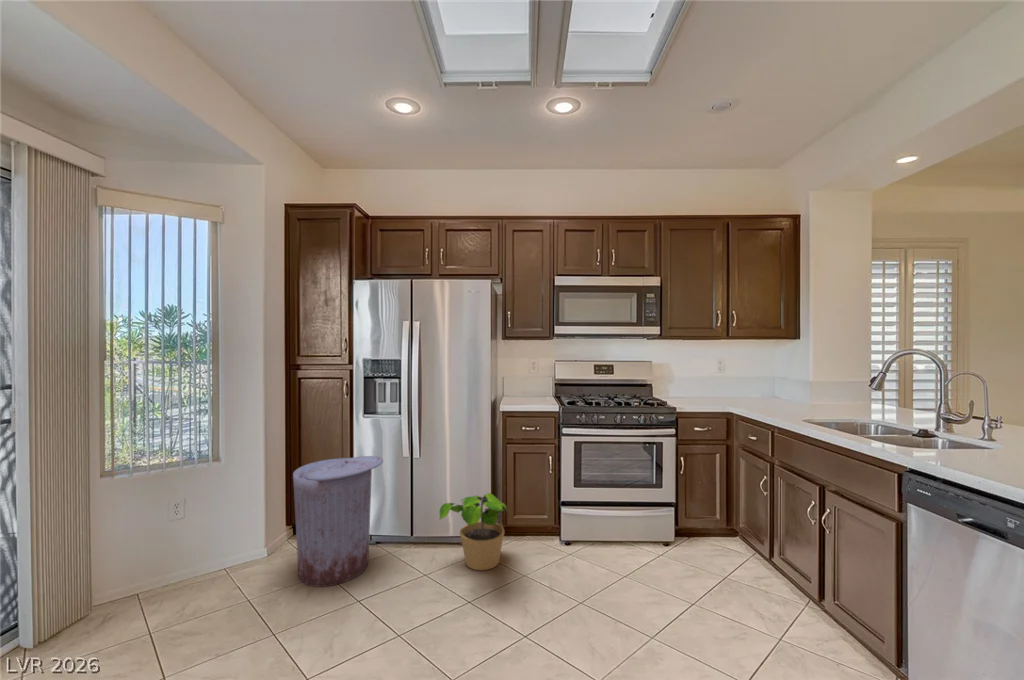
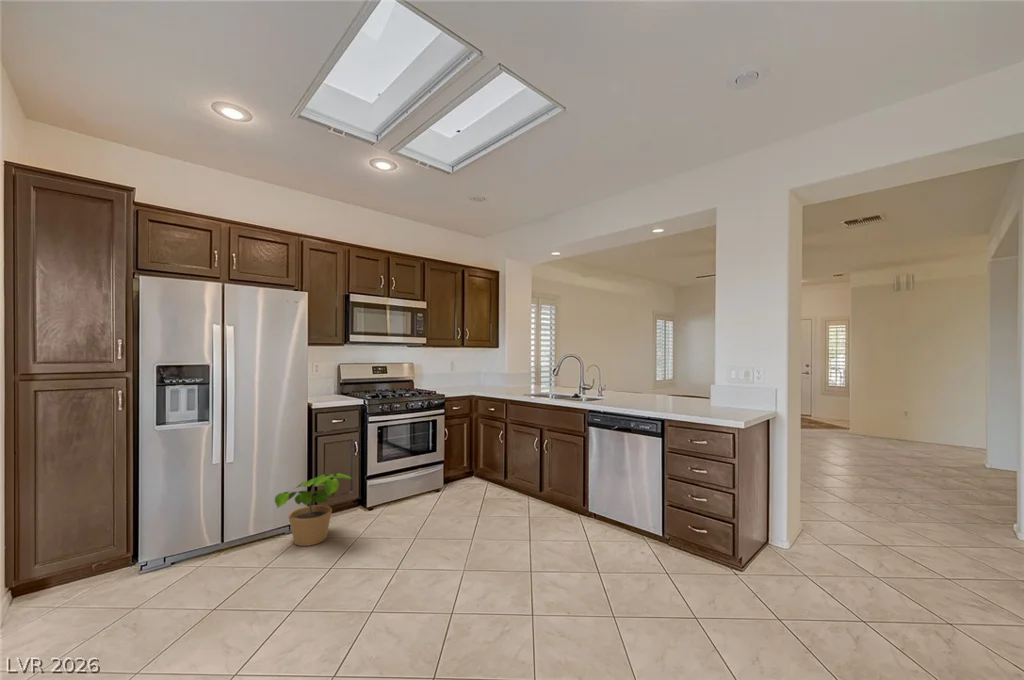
trash can: present [293,456,383,587] -> none [93,464,212,615]

